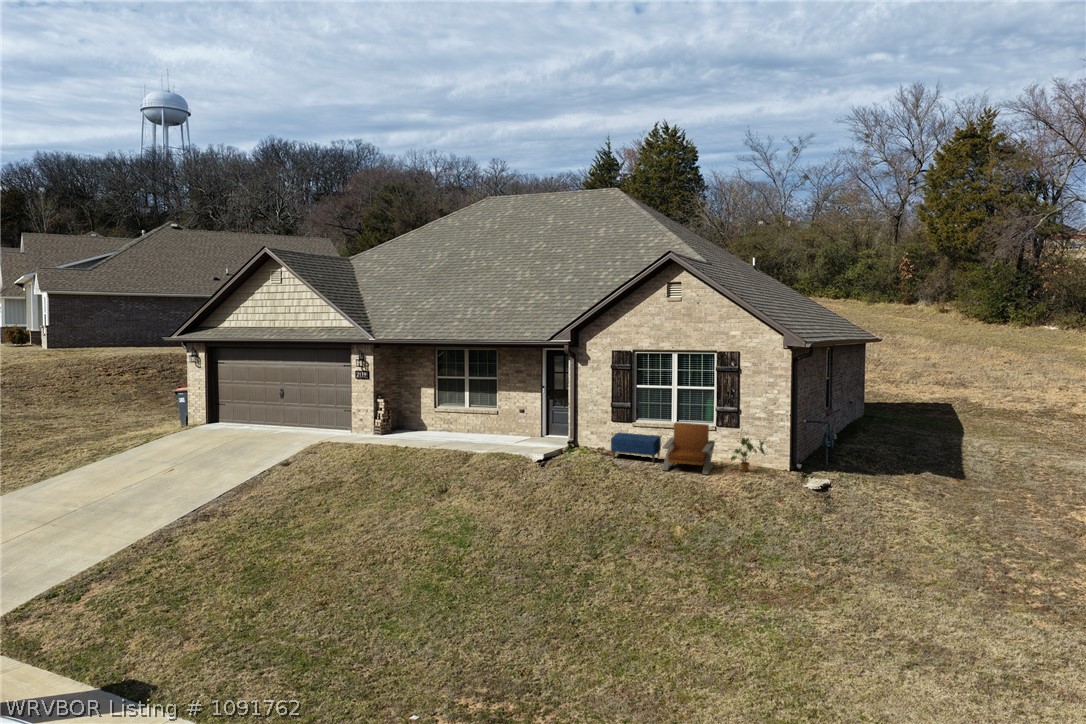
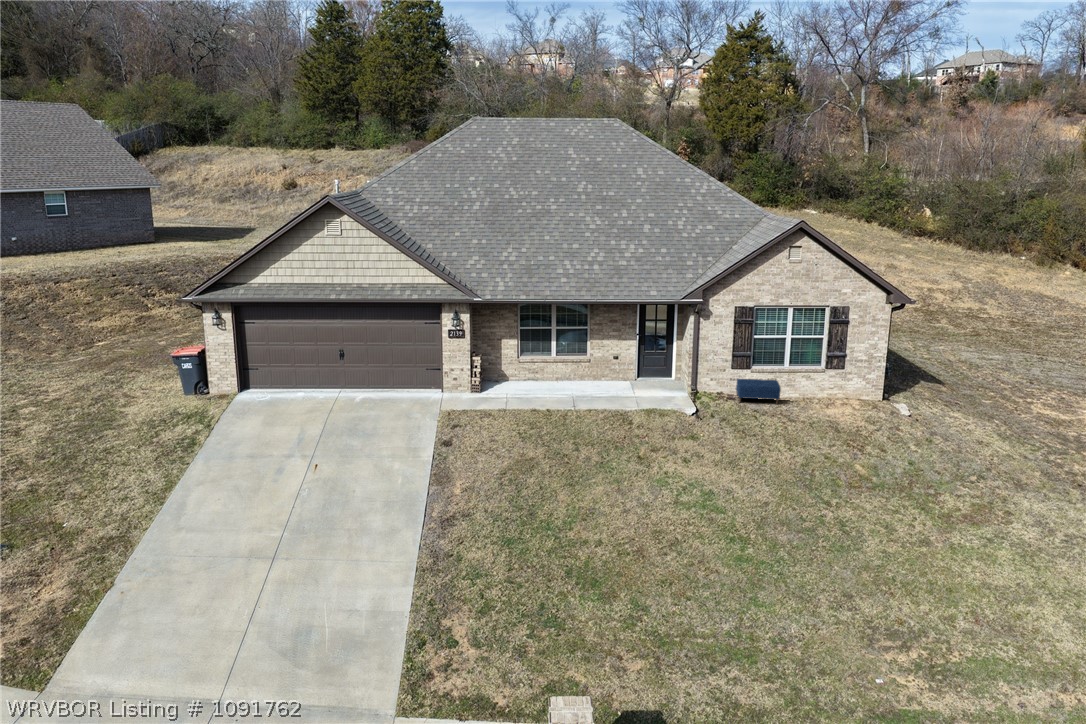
lounge chair: present [662,423,715,475] -> none [786,369,835,413]
house plant: present [731,438,765,472] -> none [844,378,873,407]

